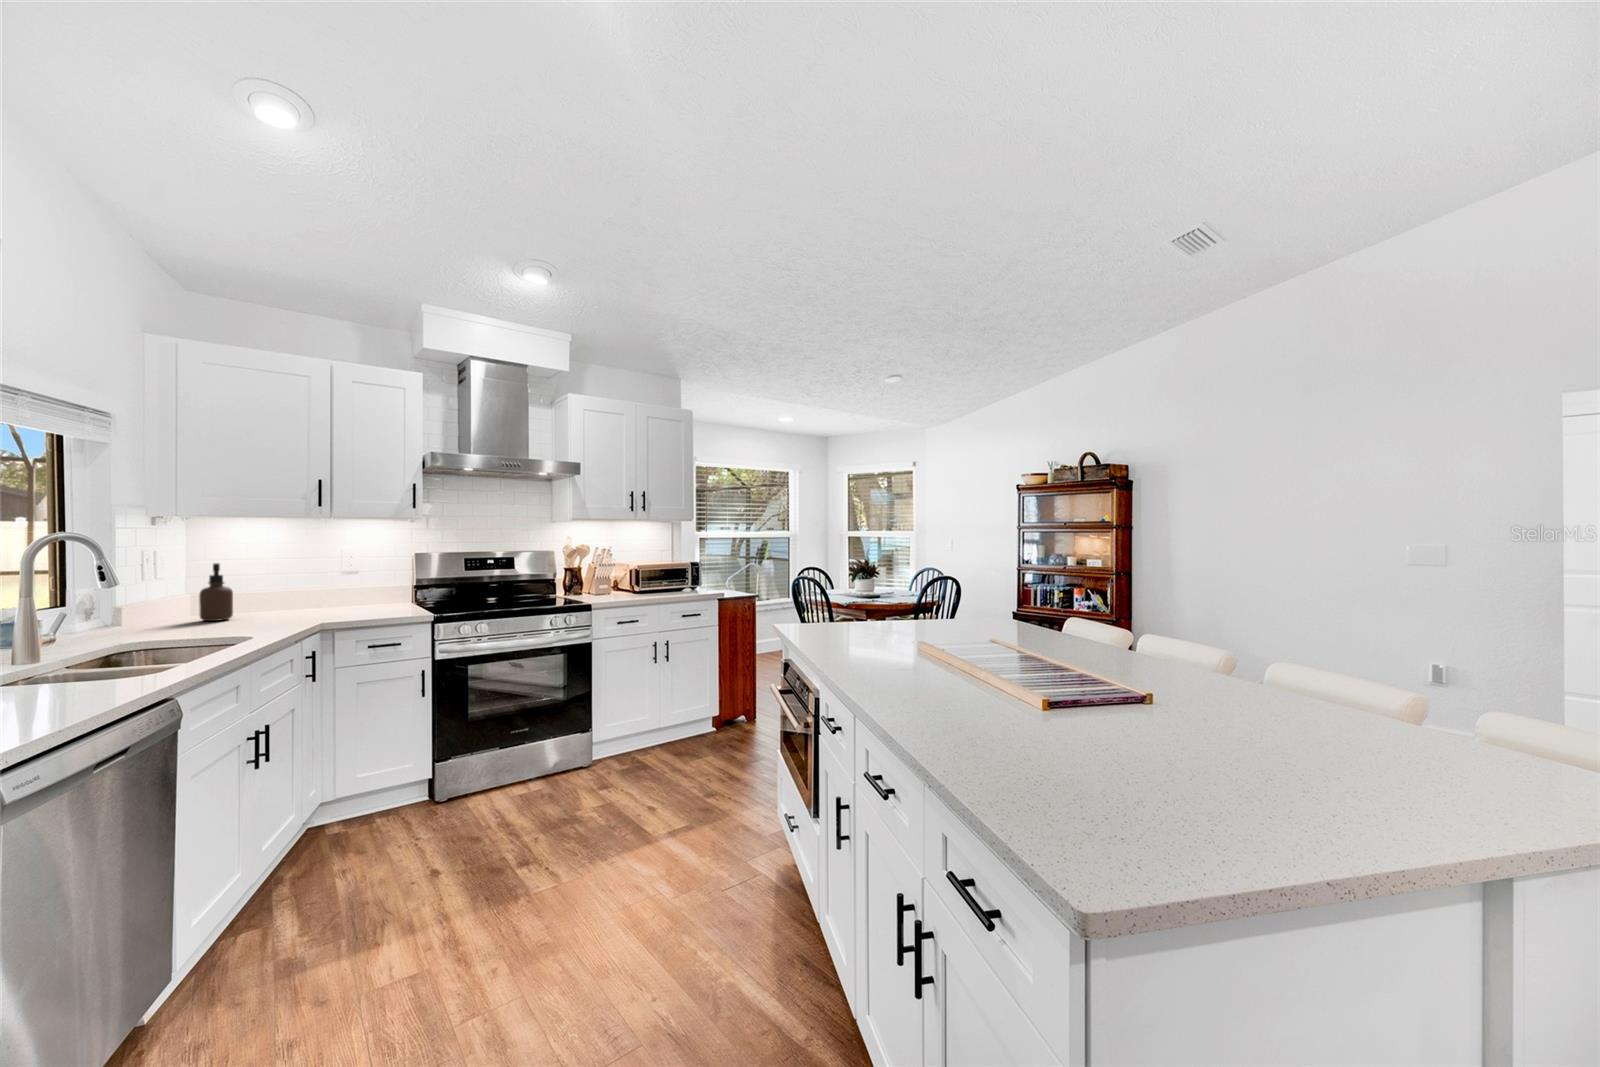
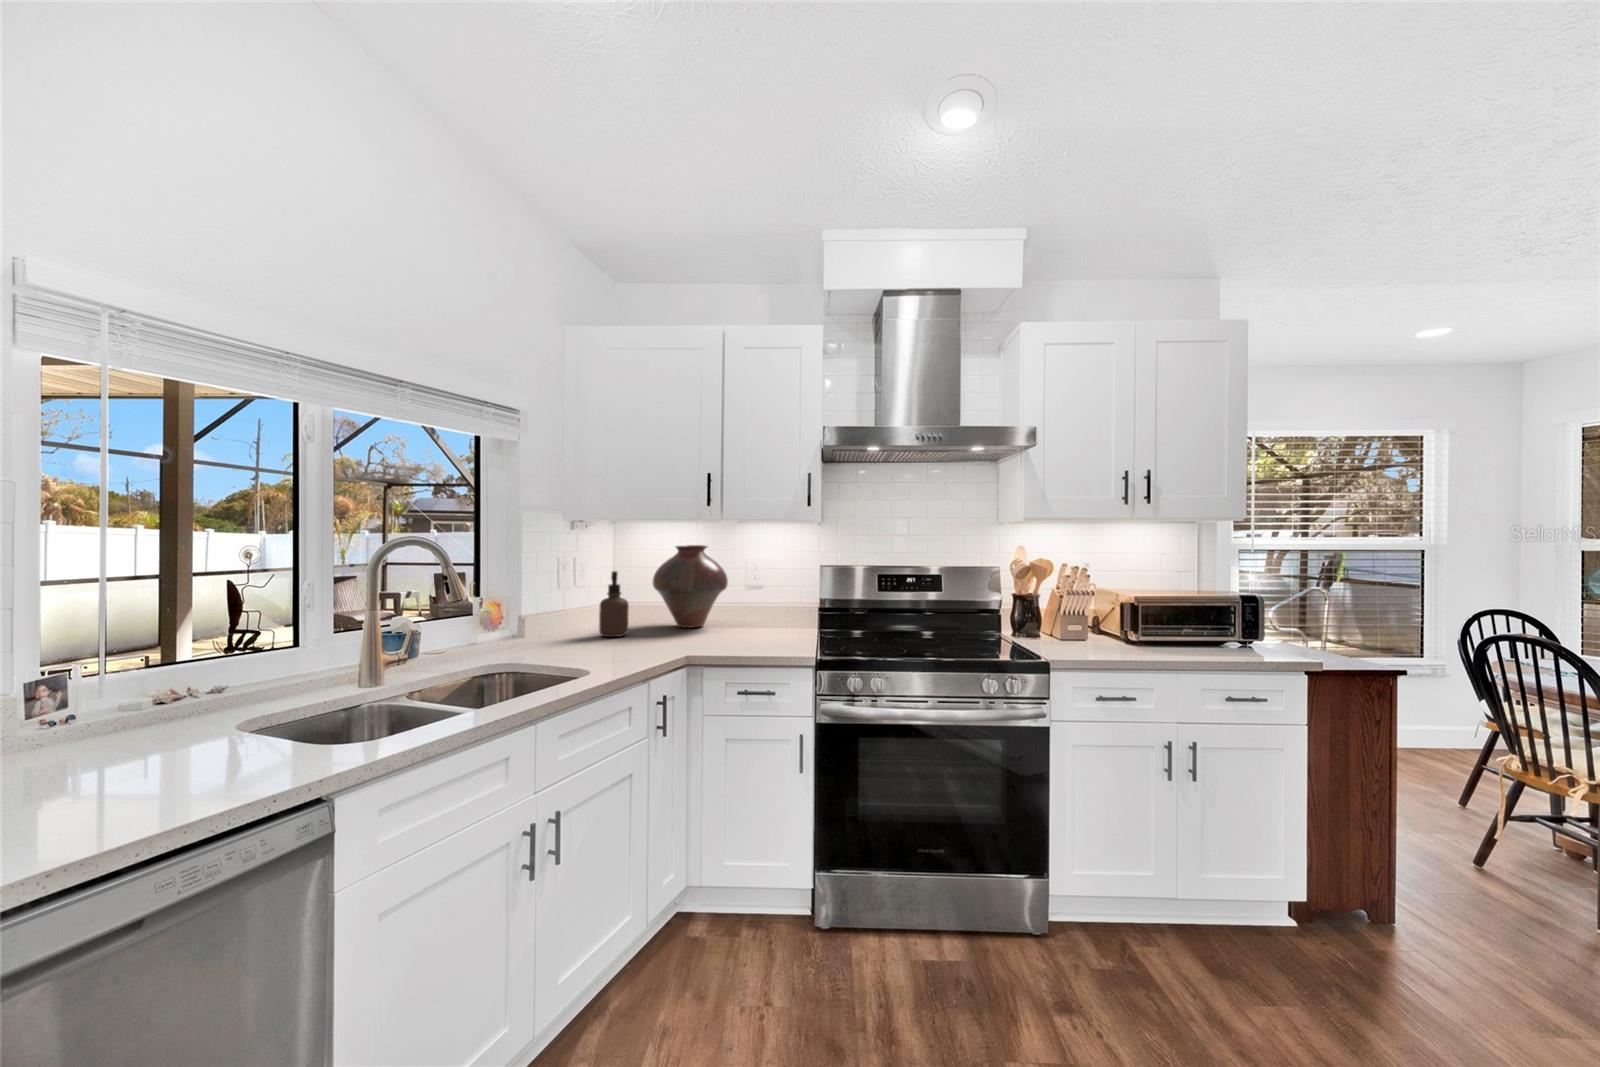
vase: none [244,539,326,610] -> present [653,545,728,628]

